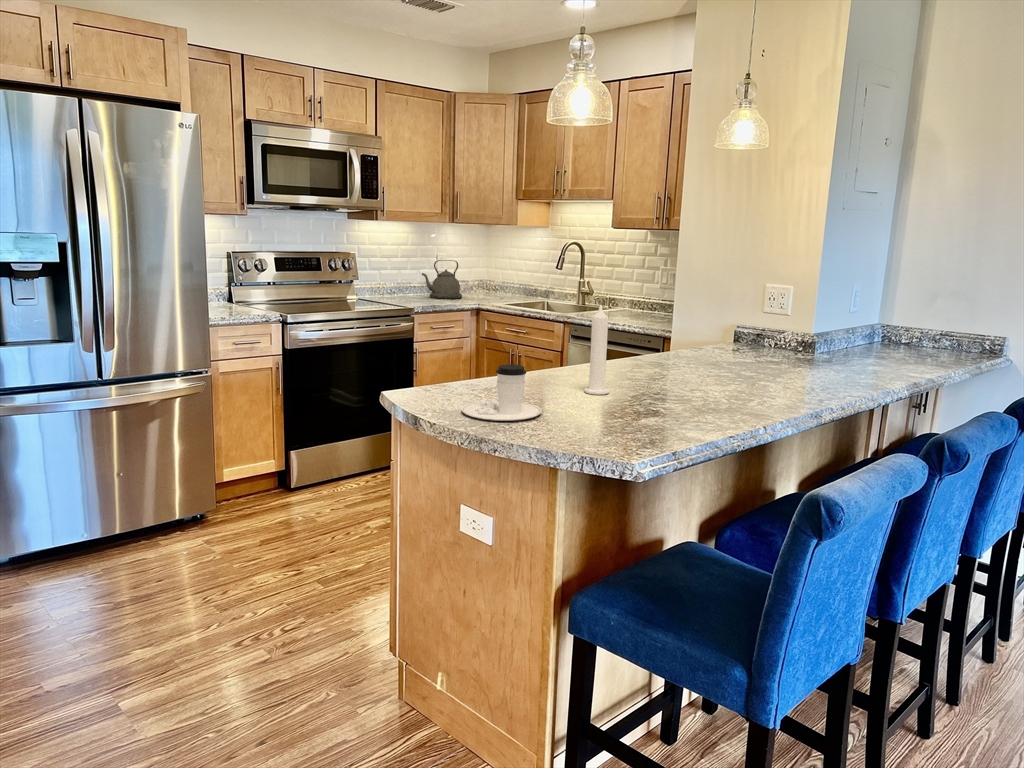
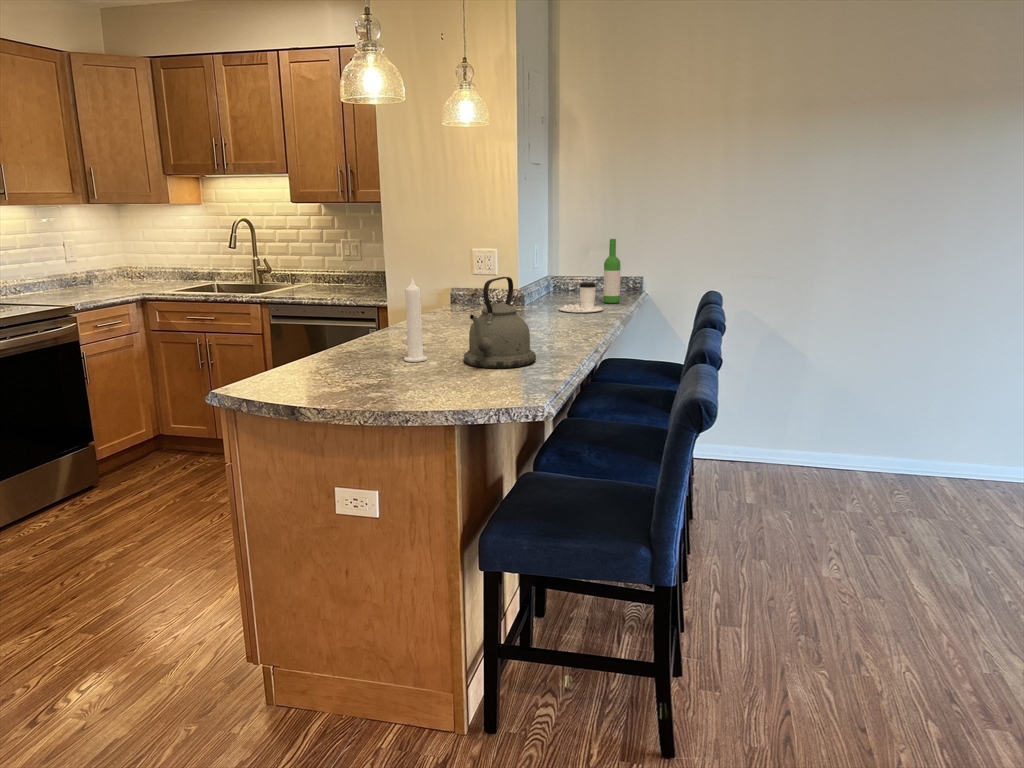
kettle: present [422,260,462,299] -> present [464,277,536,368]
wine bottle: none [923,284,952,365] -> present [604,239,620,303]
coffee cup: present [462,365,541,421] -> present [559,283,603,313]

